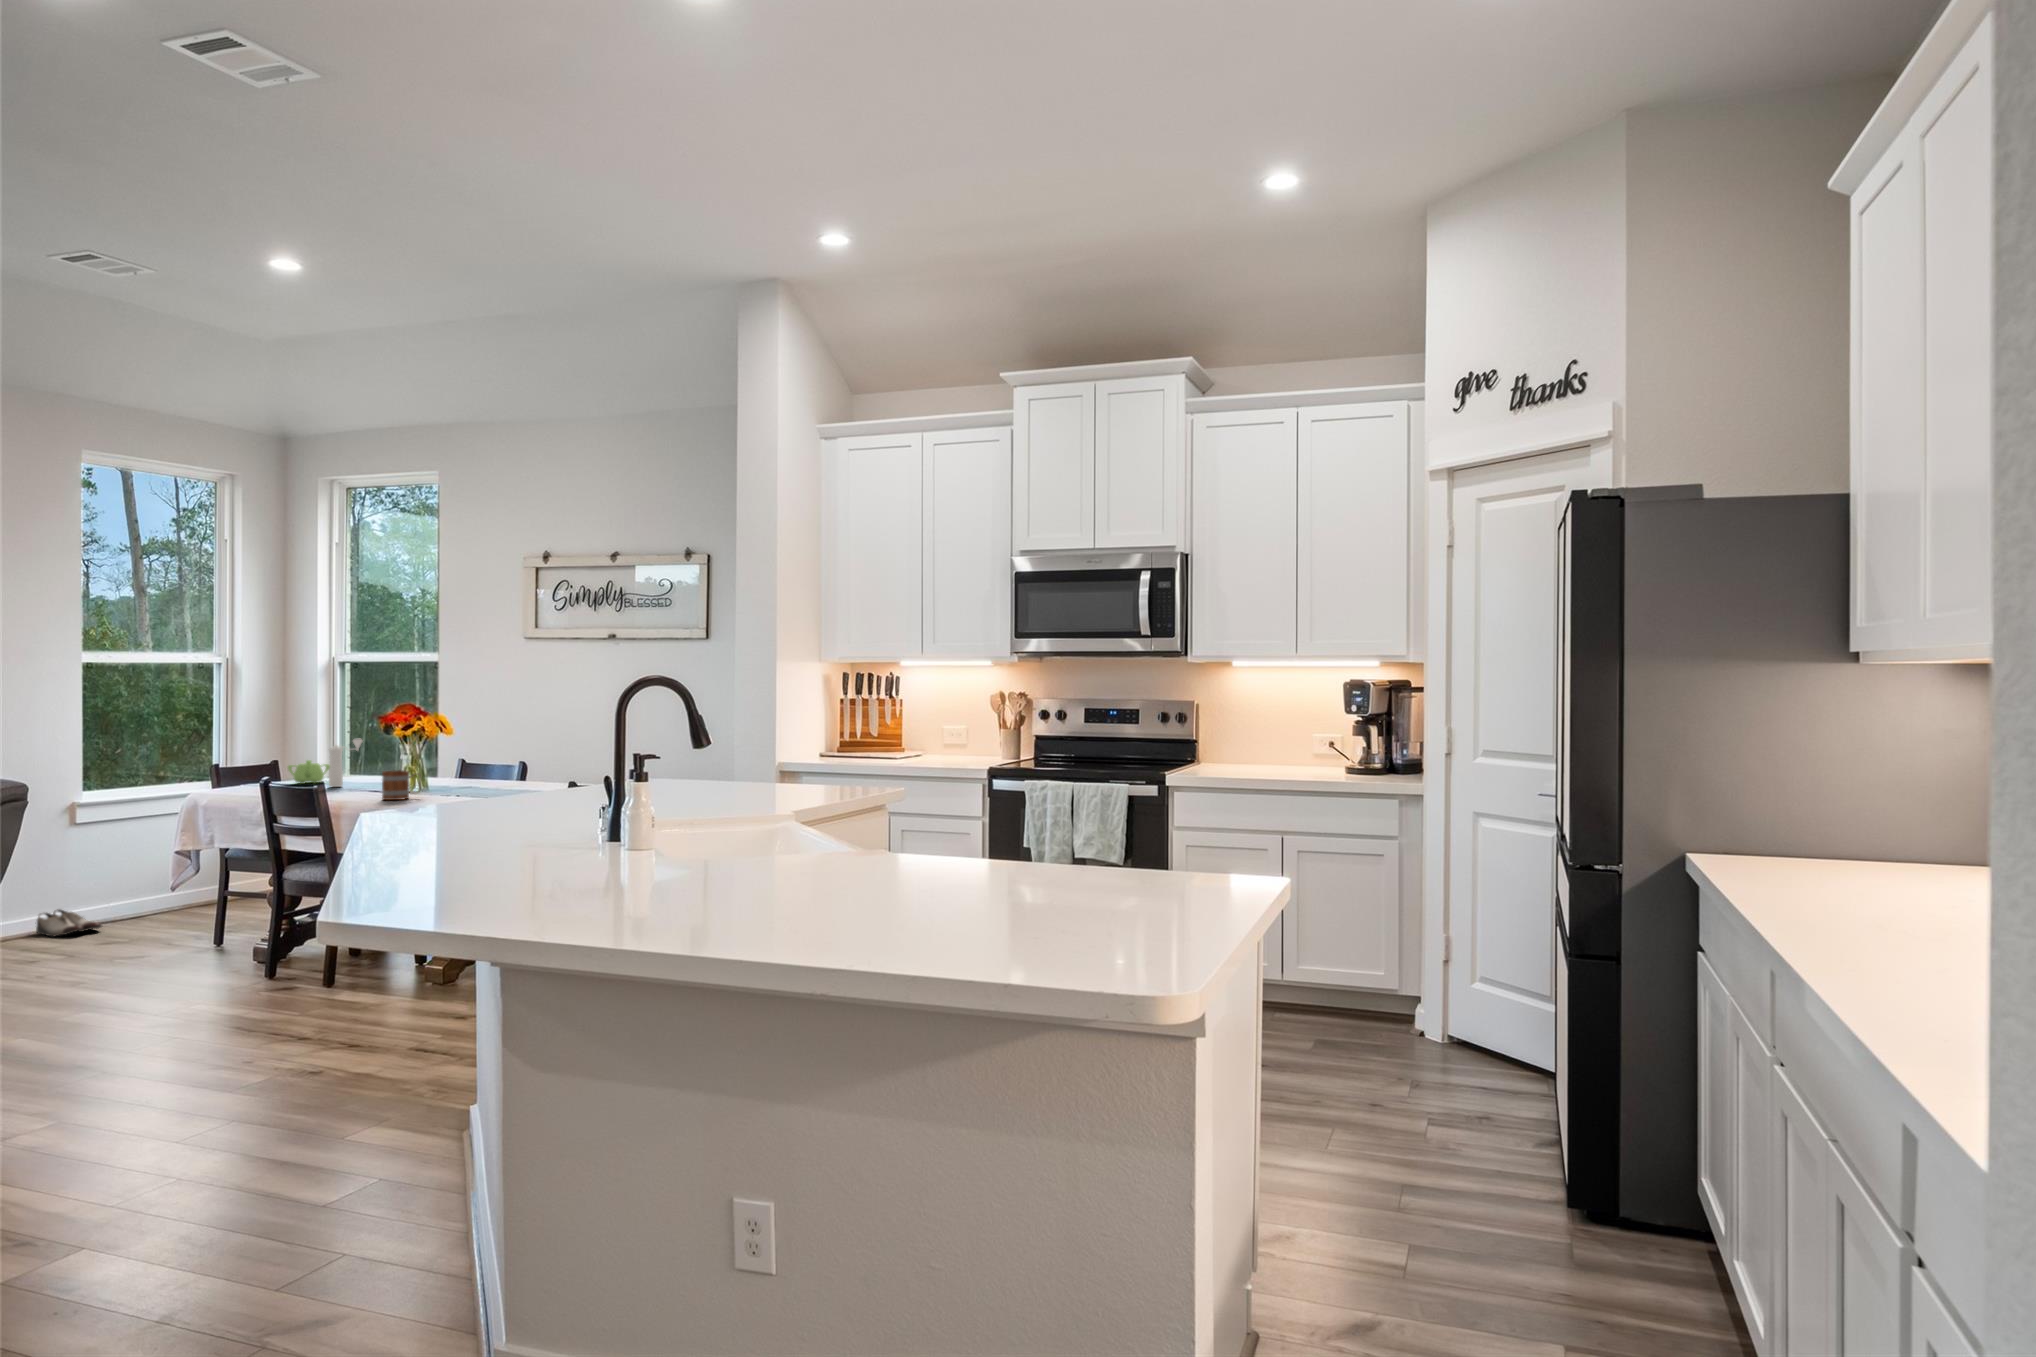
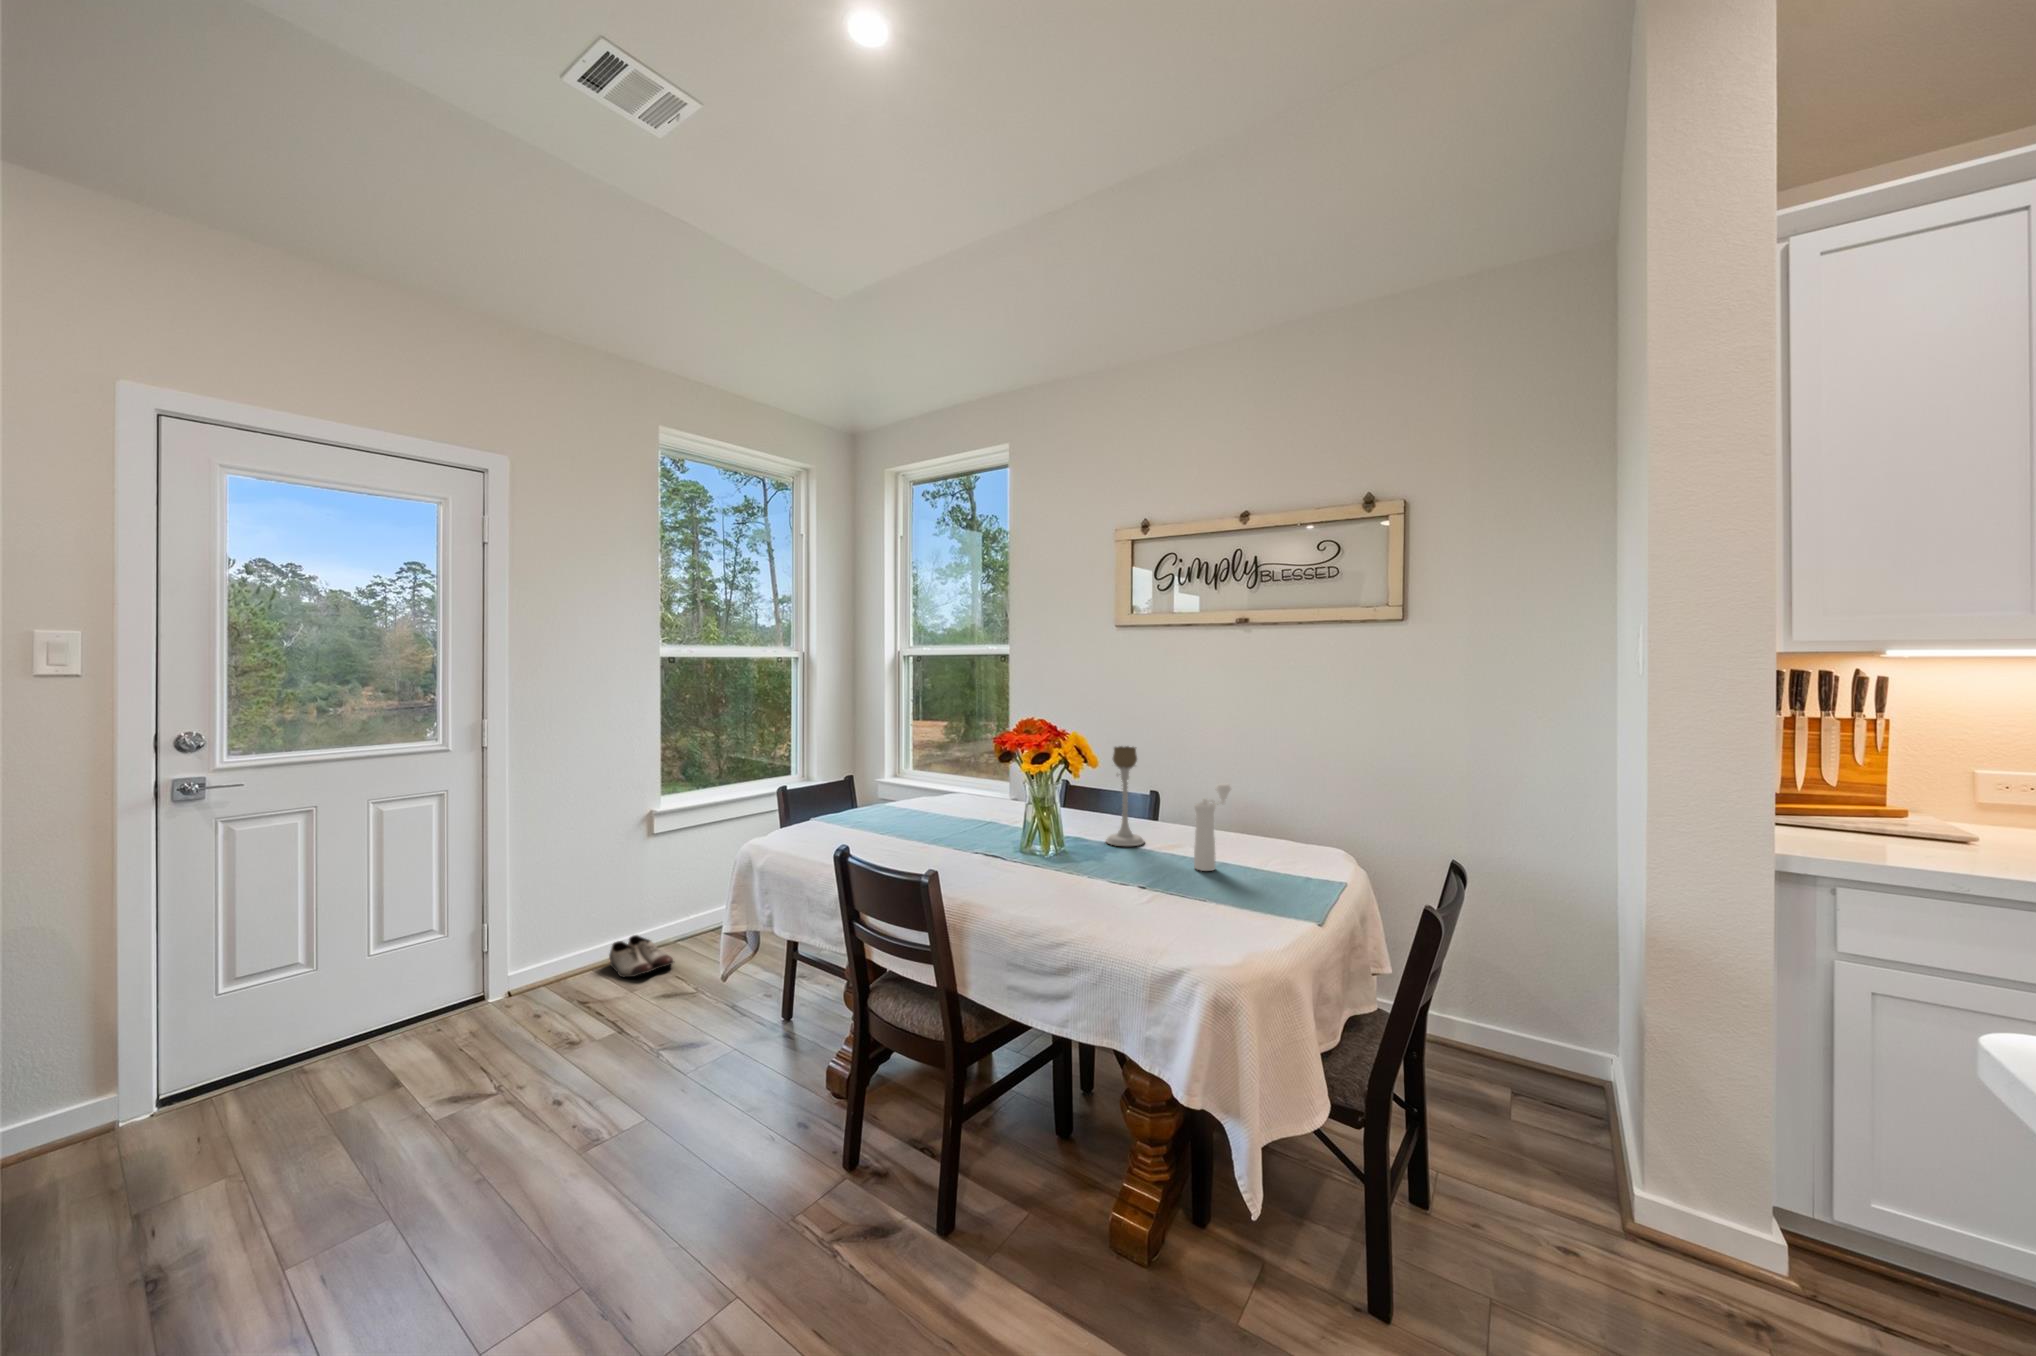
candle holder: none [465,723,494,788] -> present [1106,746,1144,846]
pepper mill: present [329,738,362,787] -> present [1194,783,1231,871]
teapot: present [288,760,330,784] -> none [866,785,915,818]
mug: present [382,770,421,800] -> none [1015,835,1074,891]

